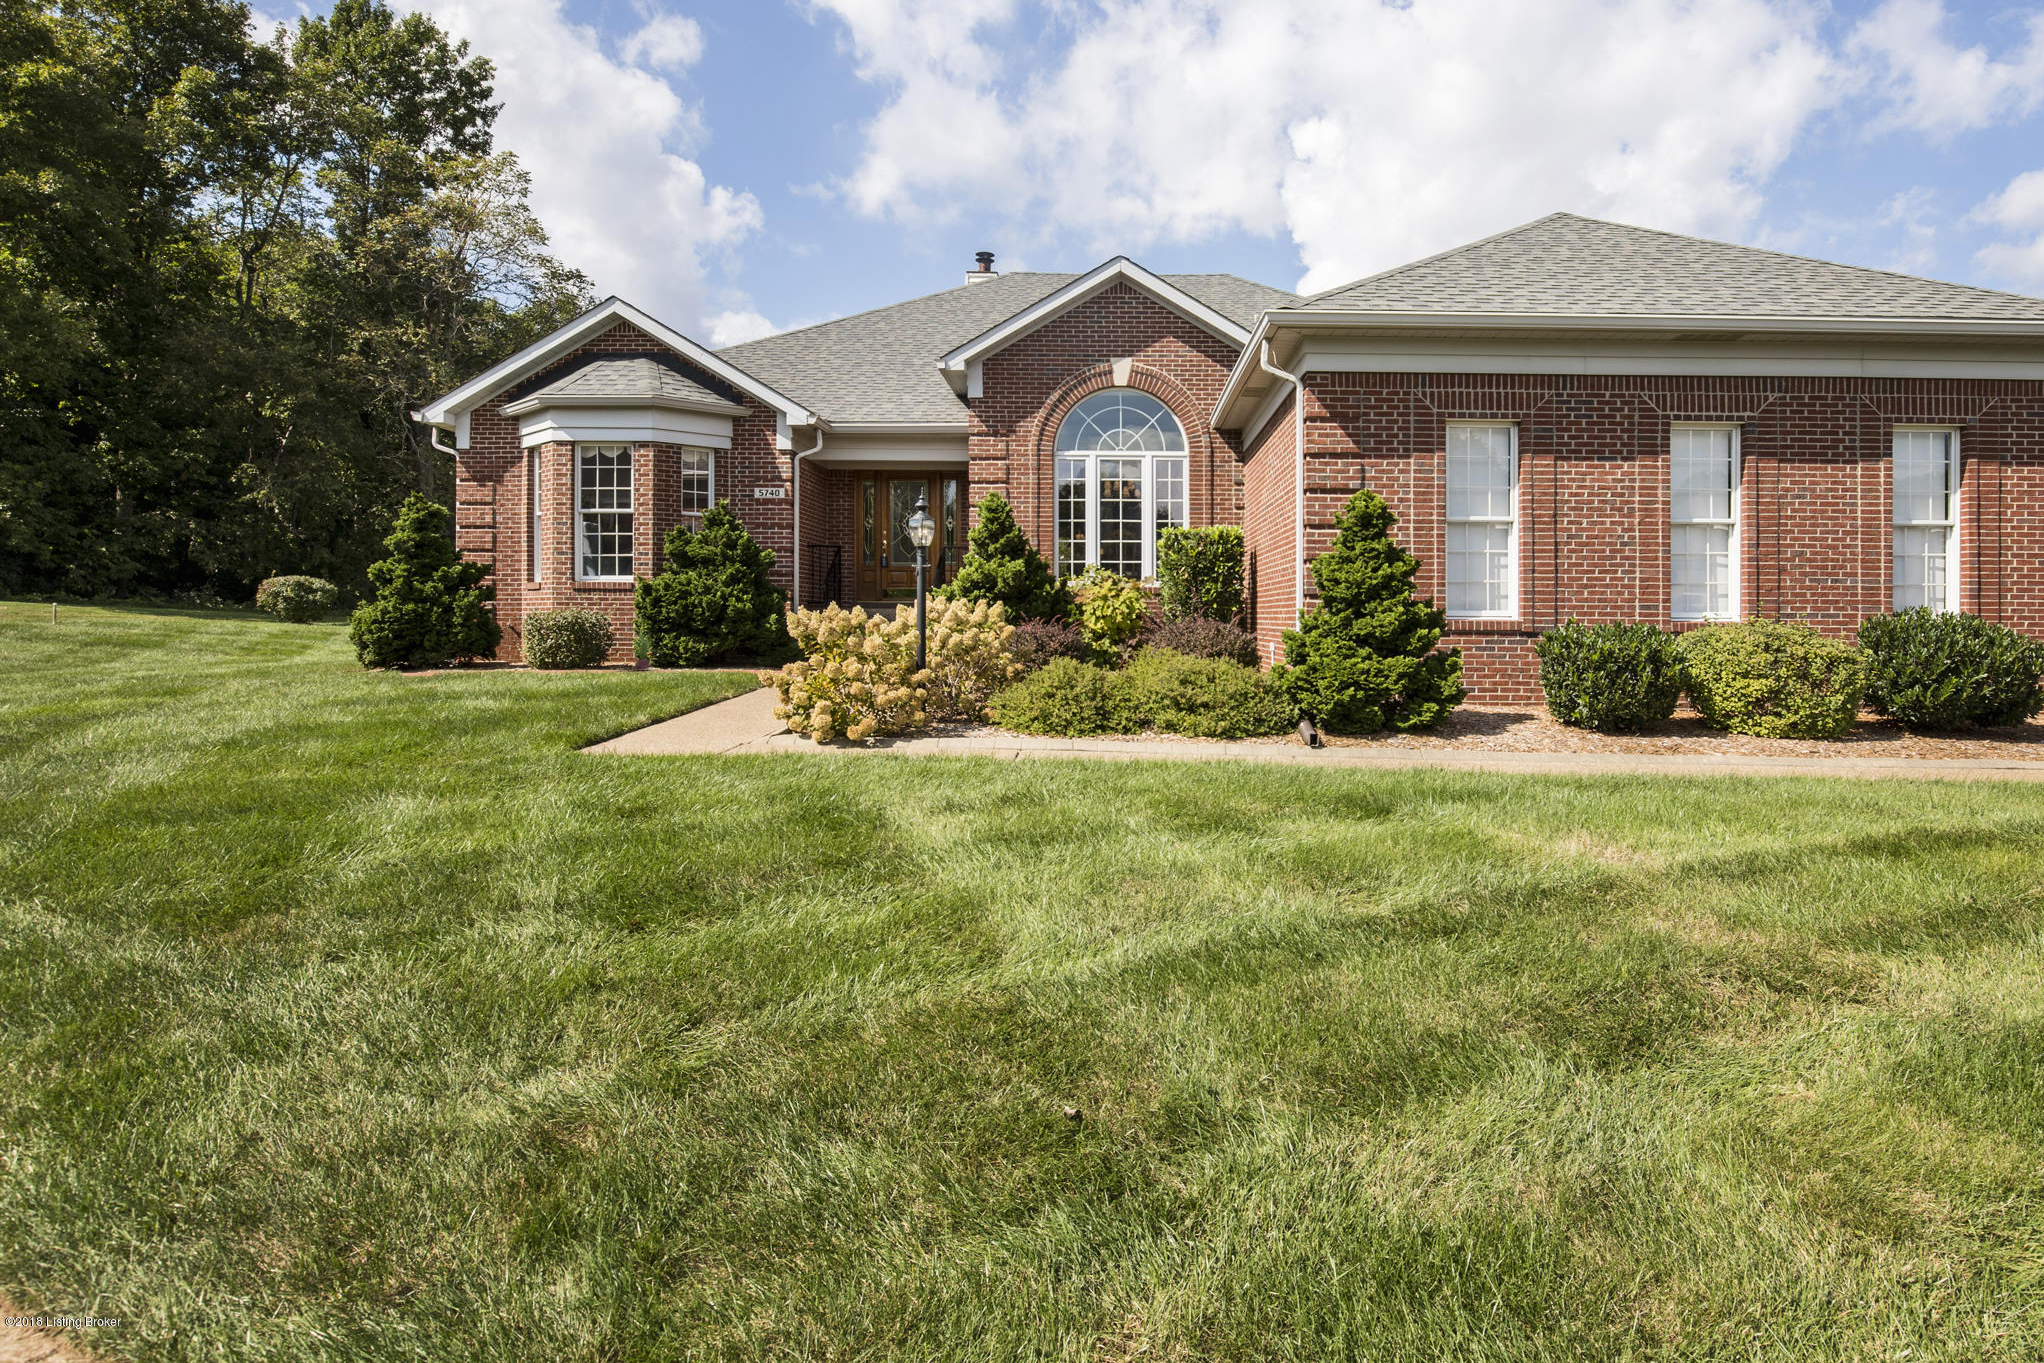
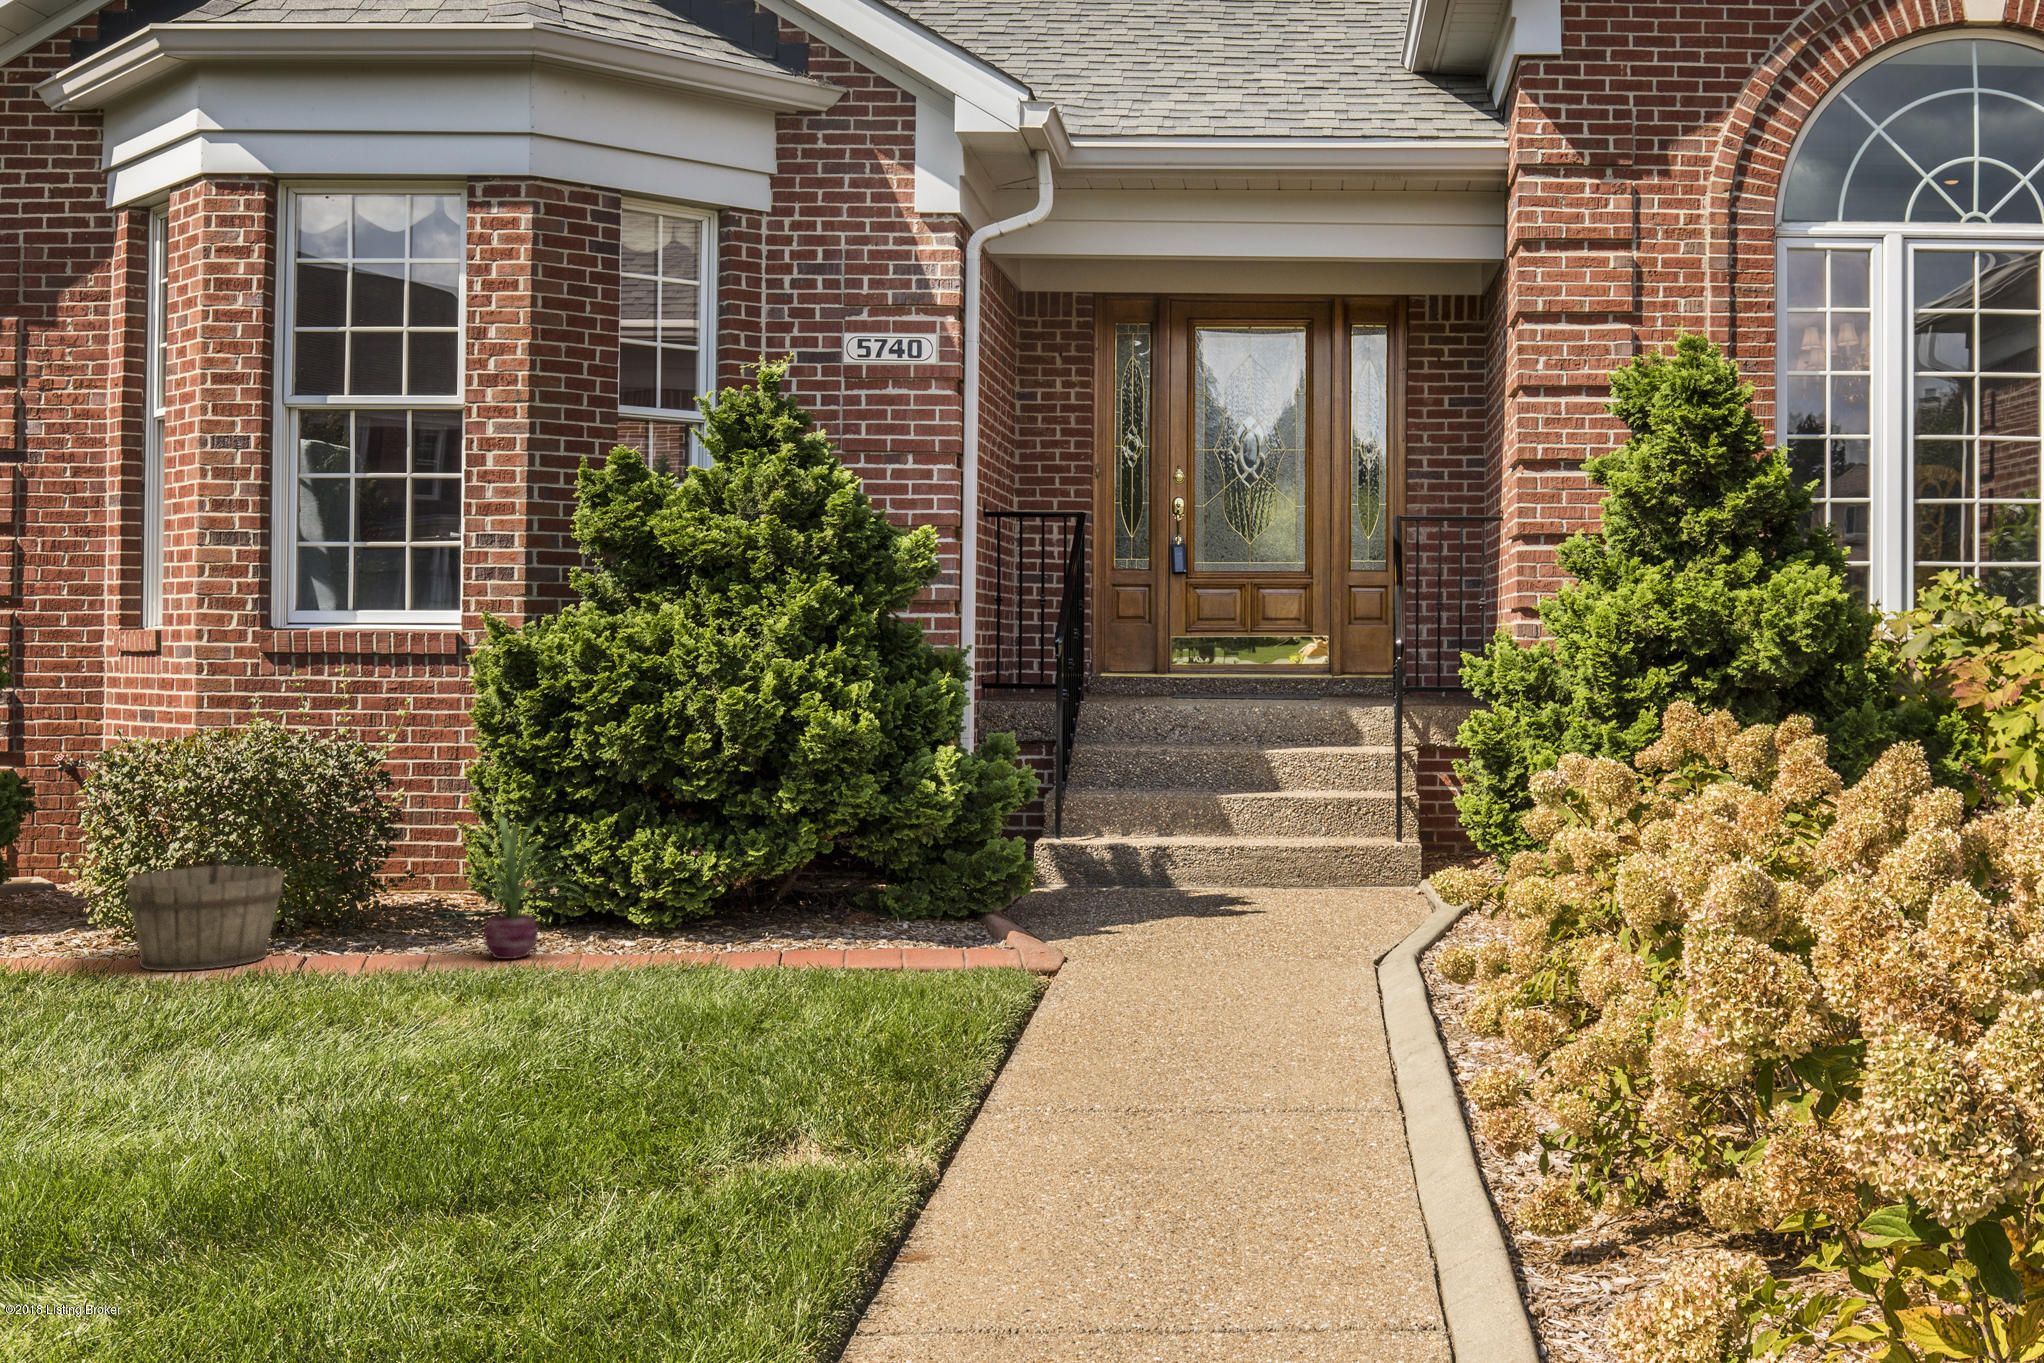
wooden bucket: none [536,640,579,673] -> present [126,843,284,971]

